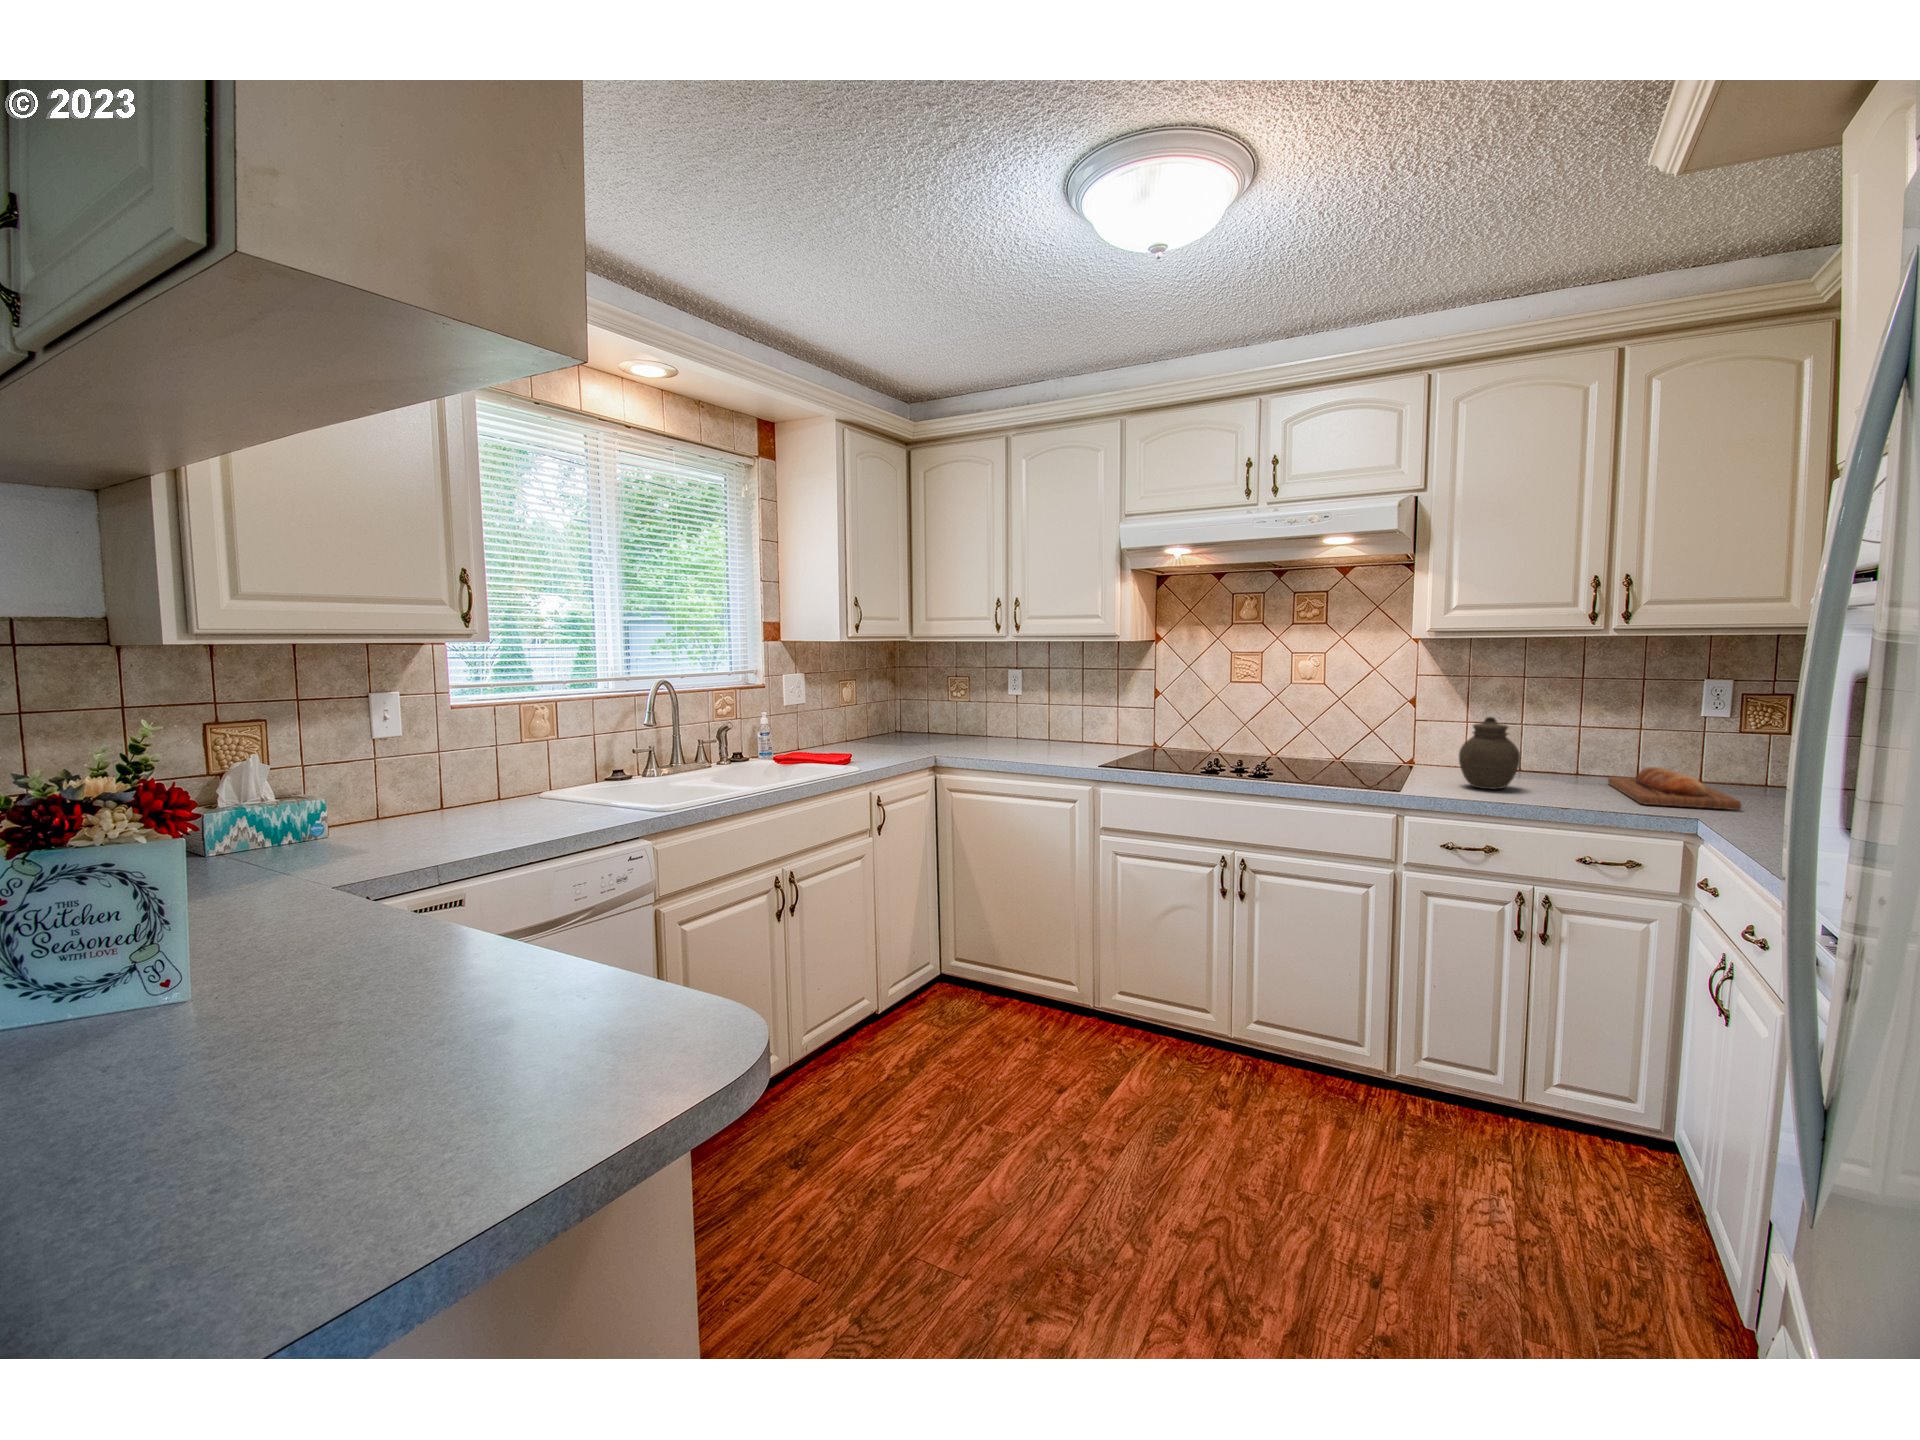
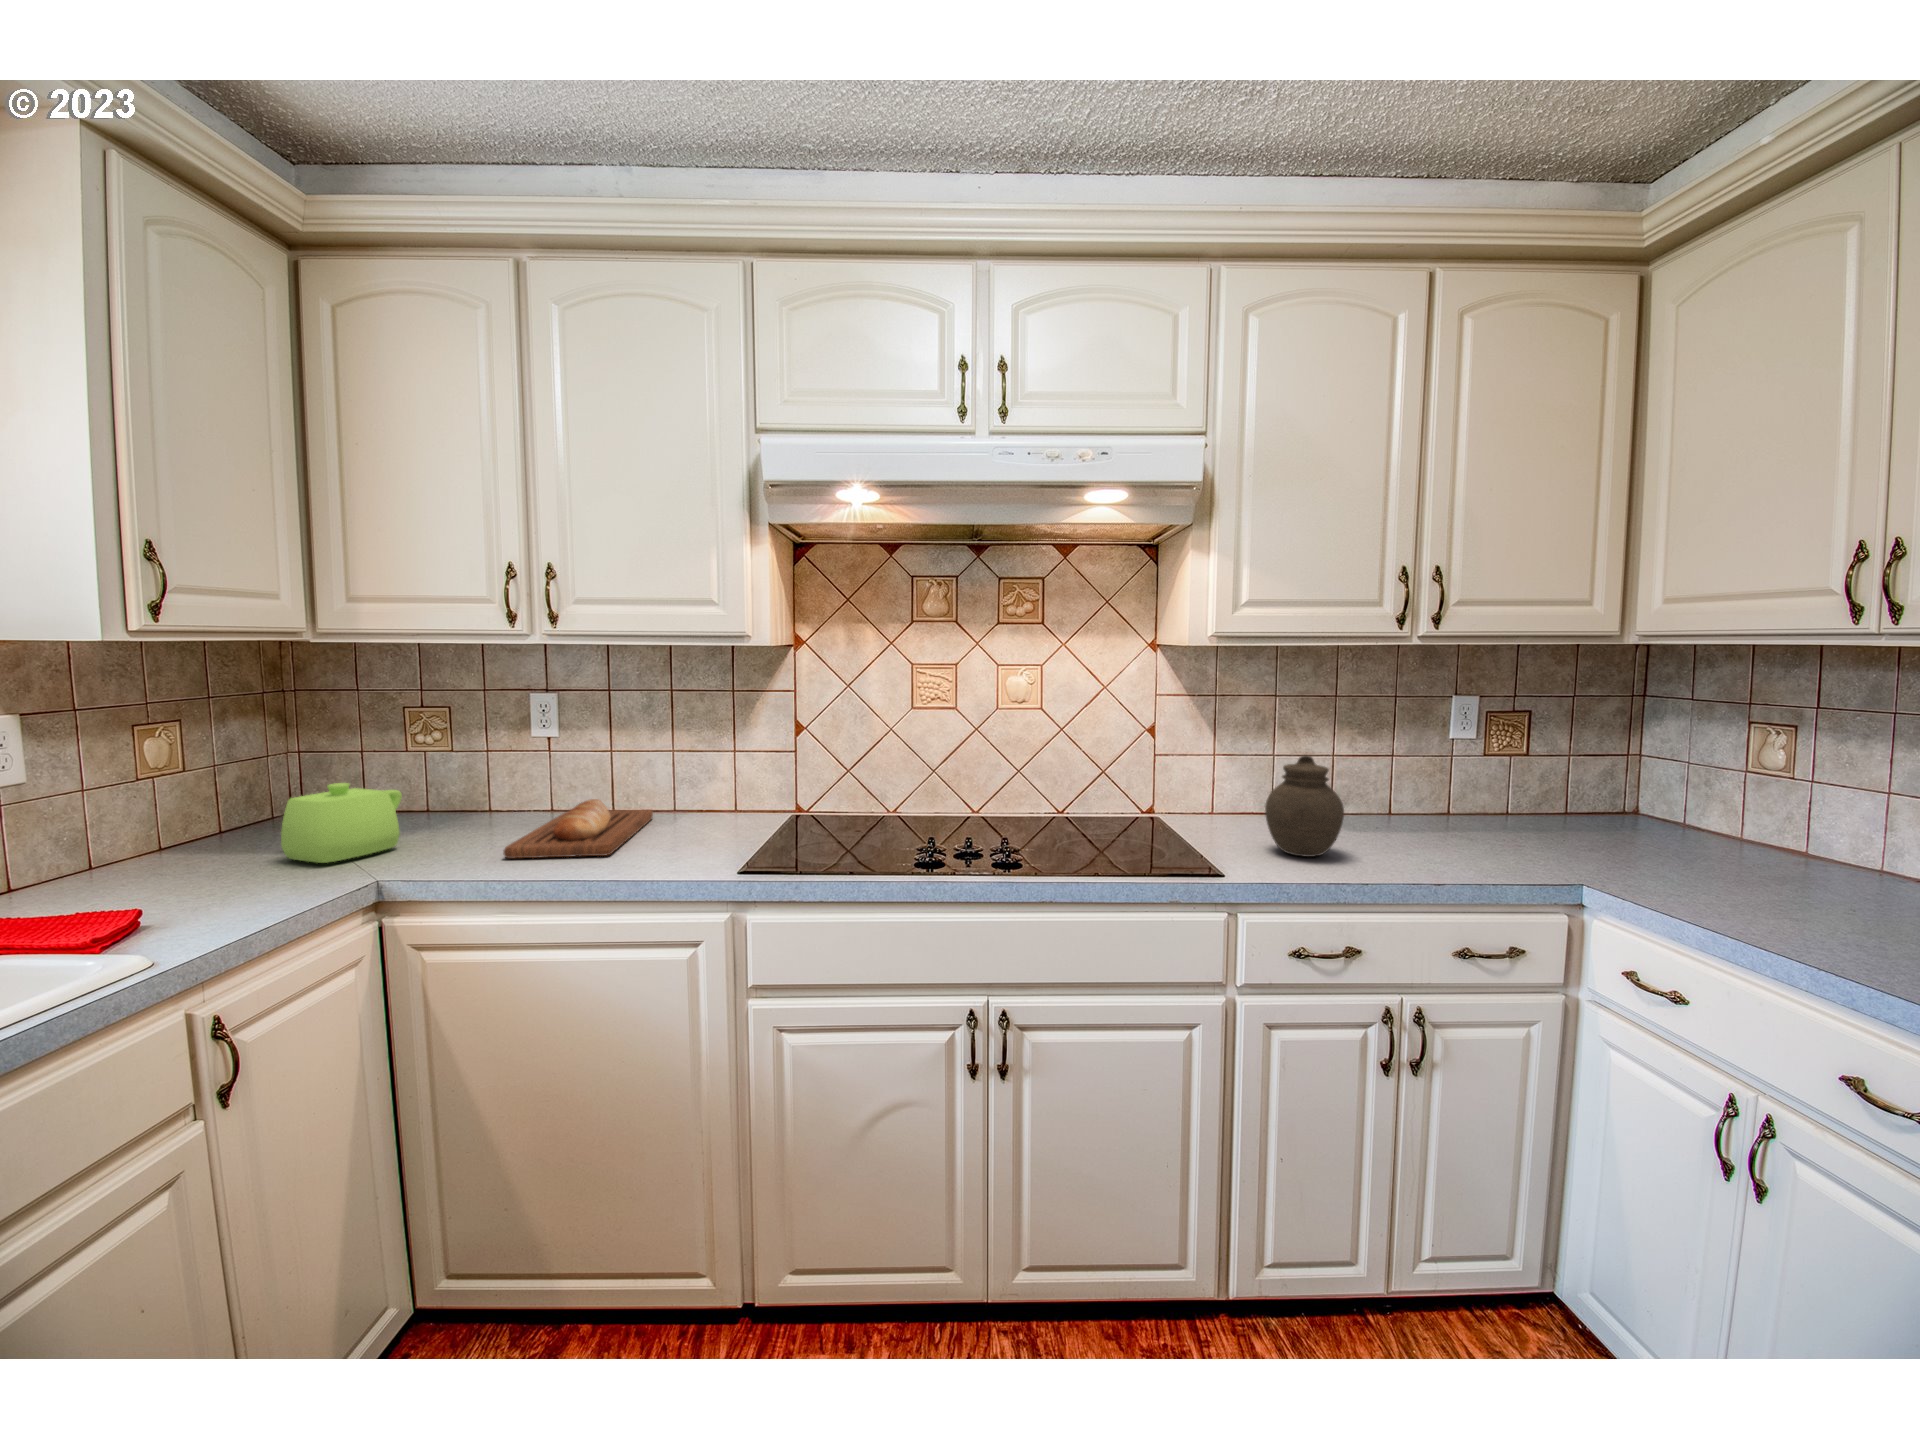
teapot: none [895,711,943,749] -> present [281,783,402,863]
bread loaf: present [1608,767,1741,810] -> present [504,799,653,858]

